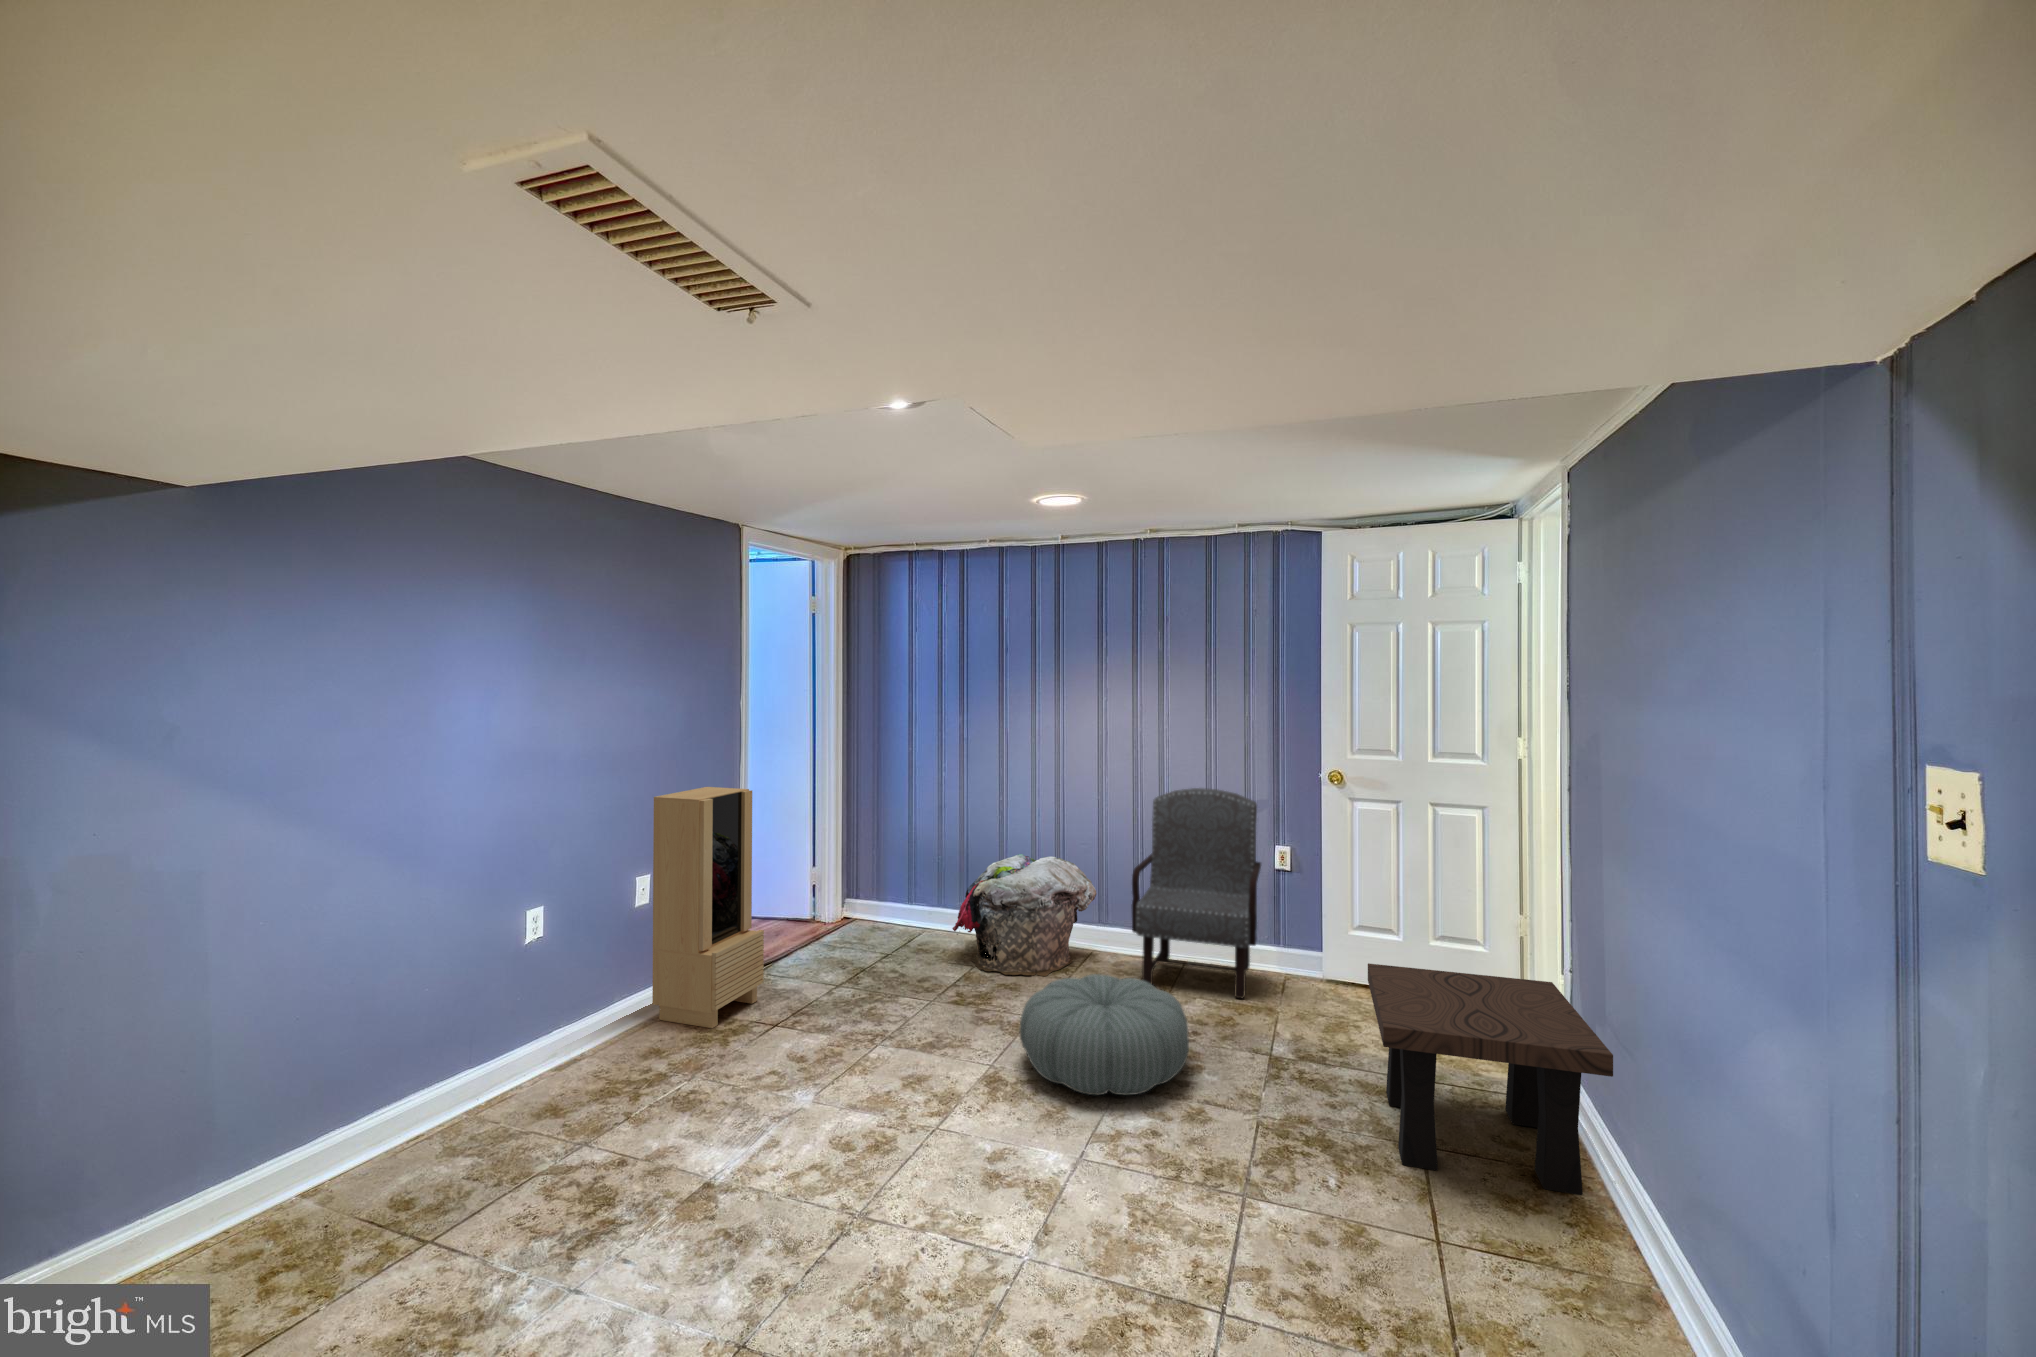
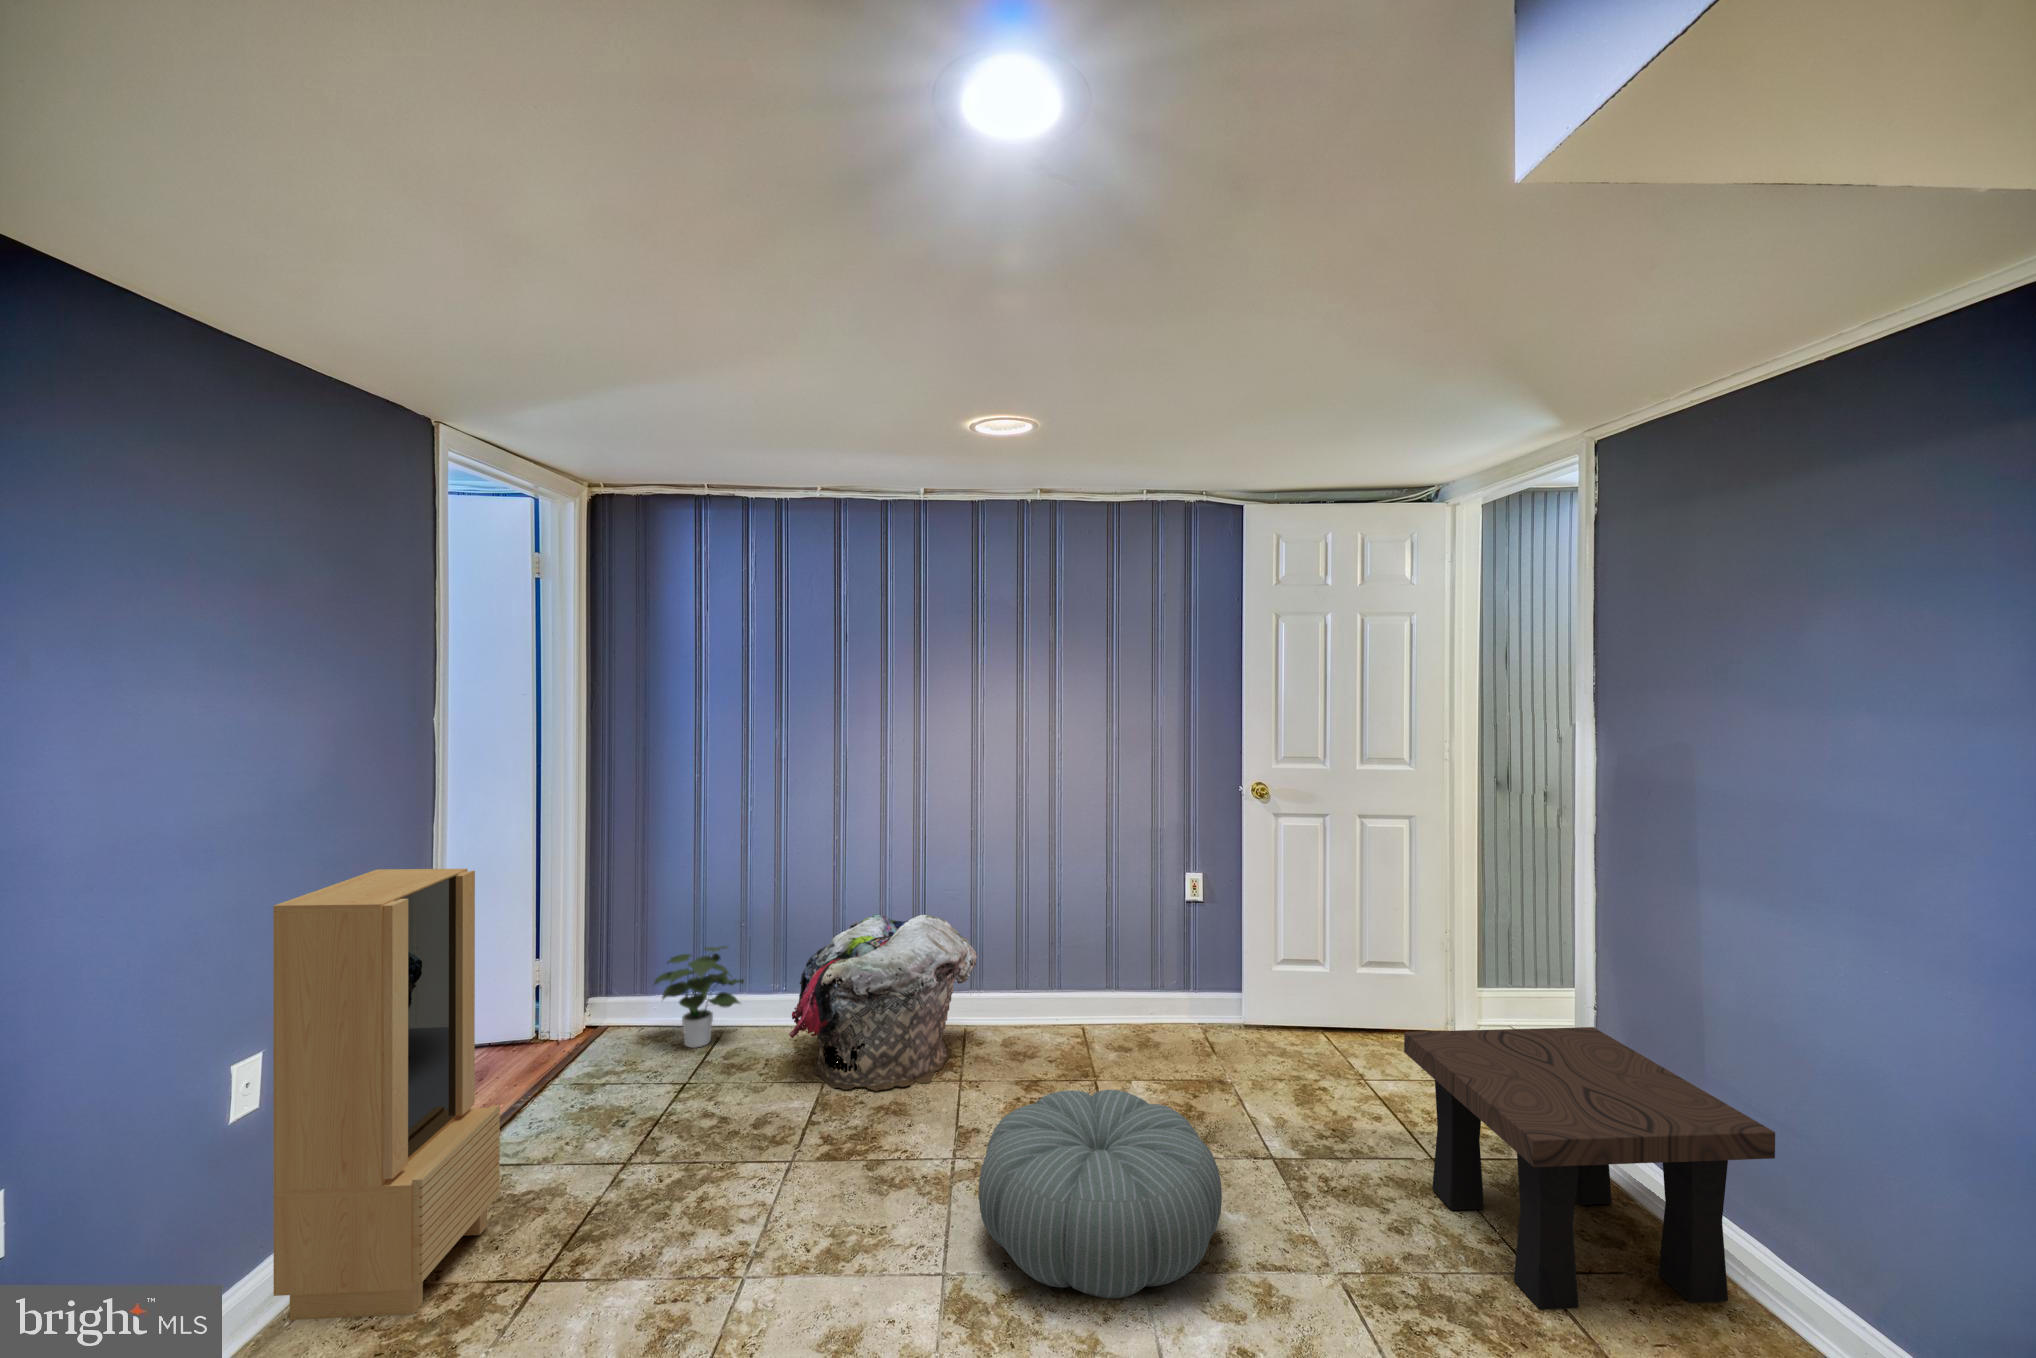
armchair: present [1132,788,1261,999] -> none [1041,811,1199,1075]
potted plant: none [879,869,941,937] -> present [654,946,744,1048]

